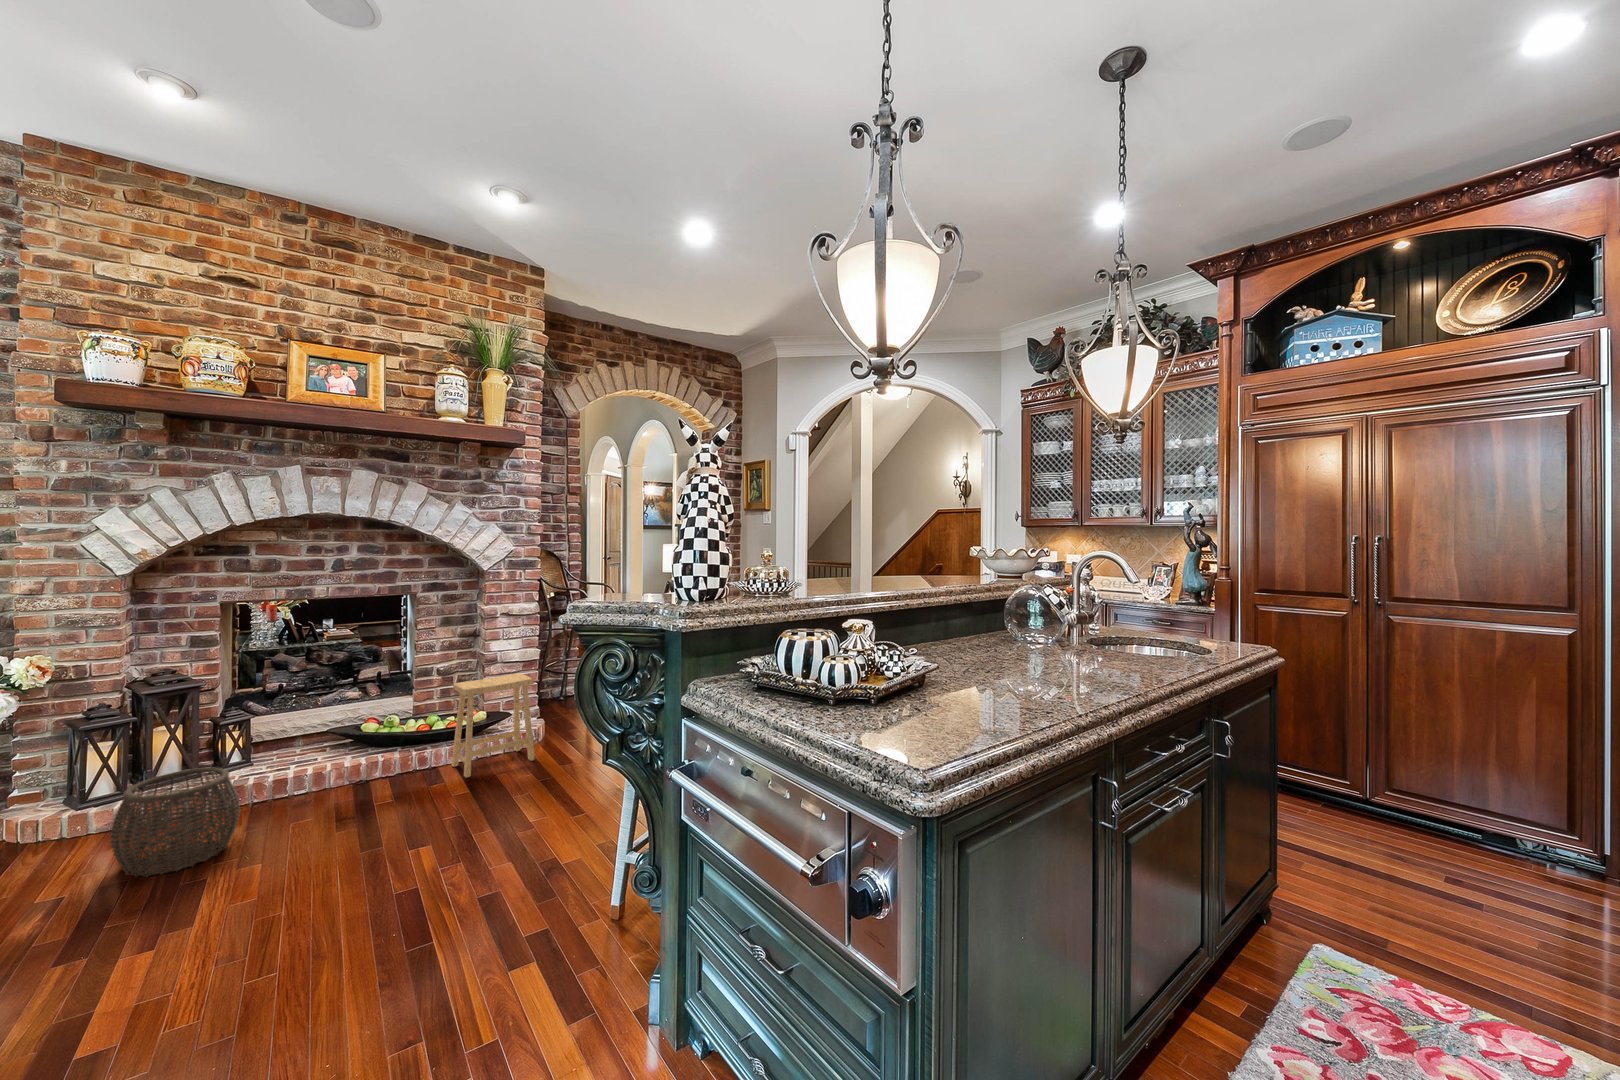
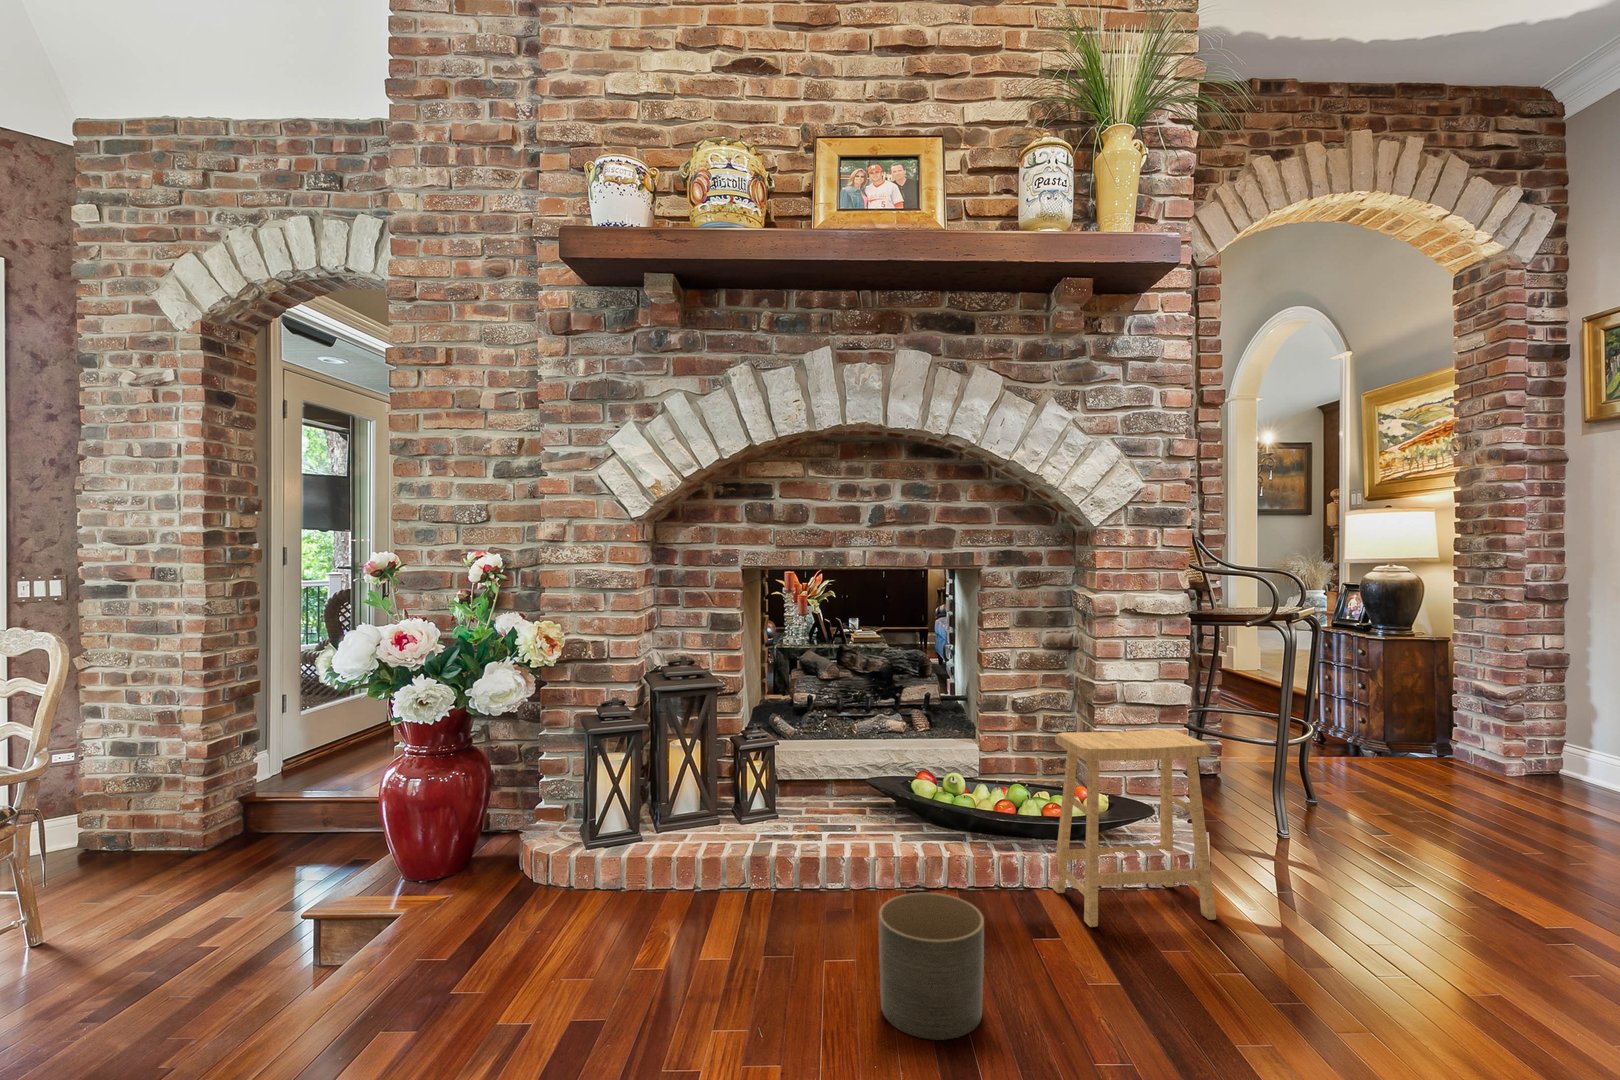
woven basket: present [110,768,240,877] -> none [608,817,759,994]
planter: none [327,775,392,846] -> present [879,893,984,1040]

